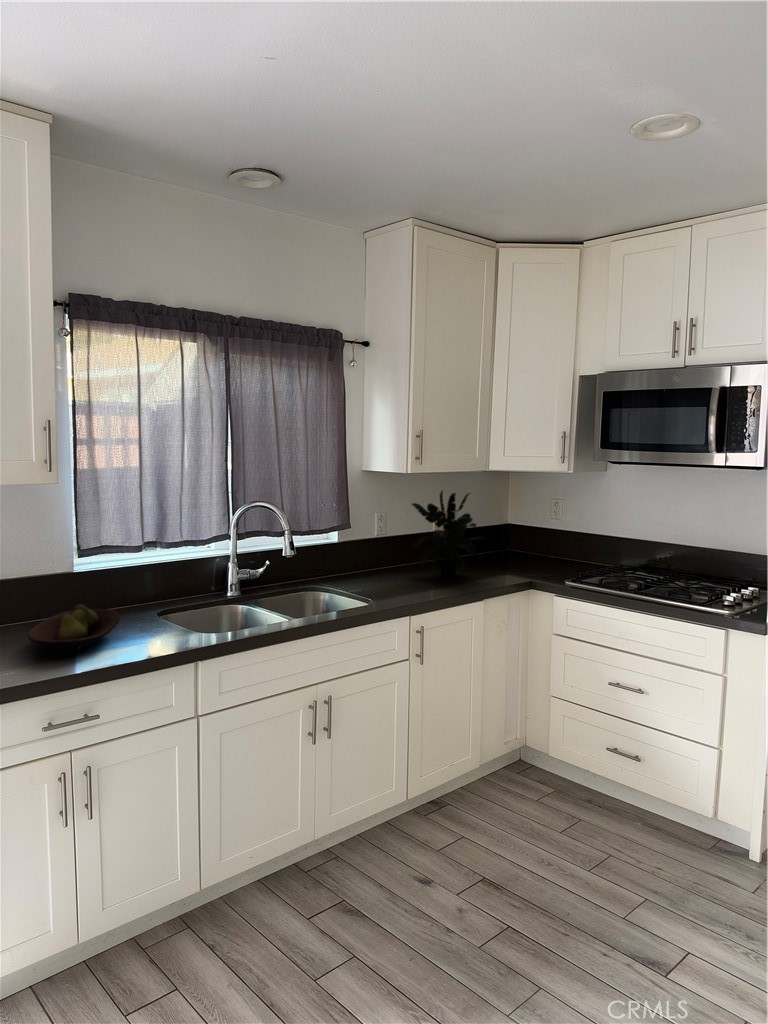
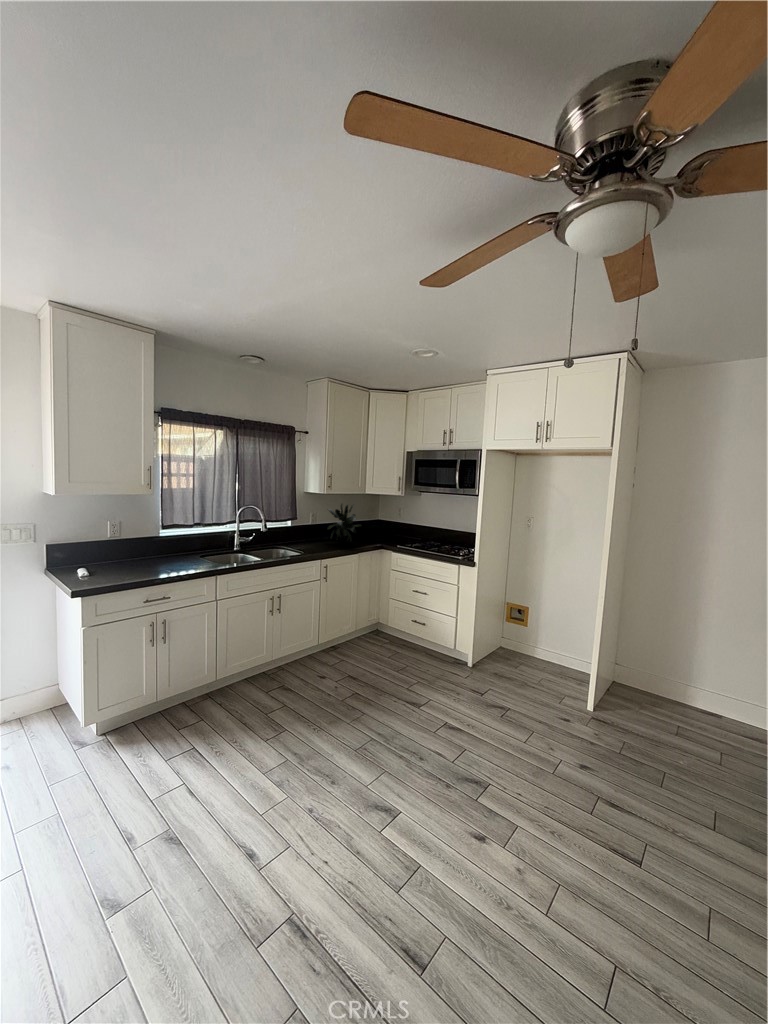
fruit bowl: present [28,604,120,656] -> none [137,550,182,572]

